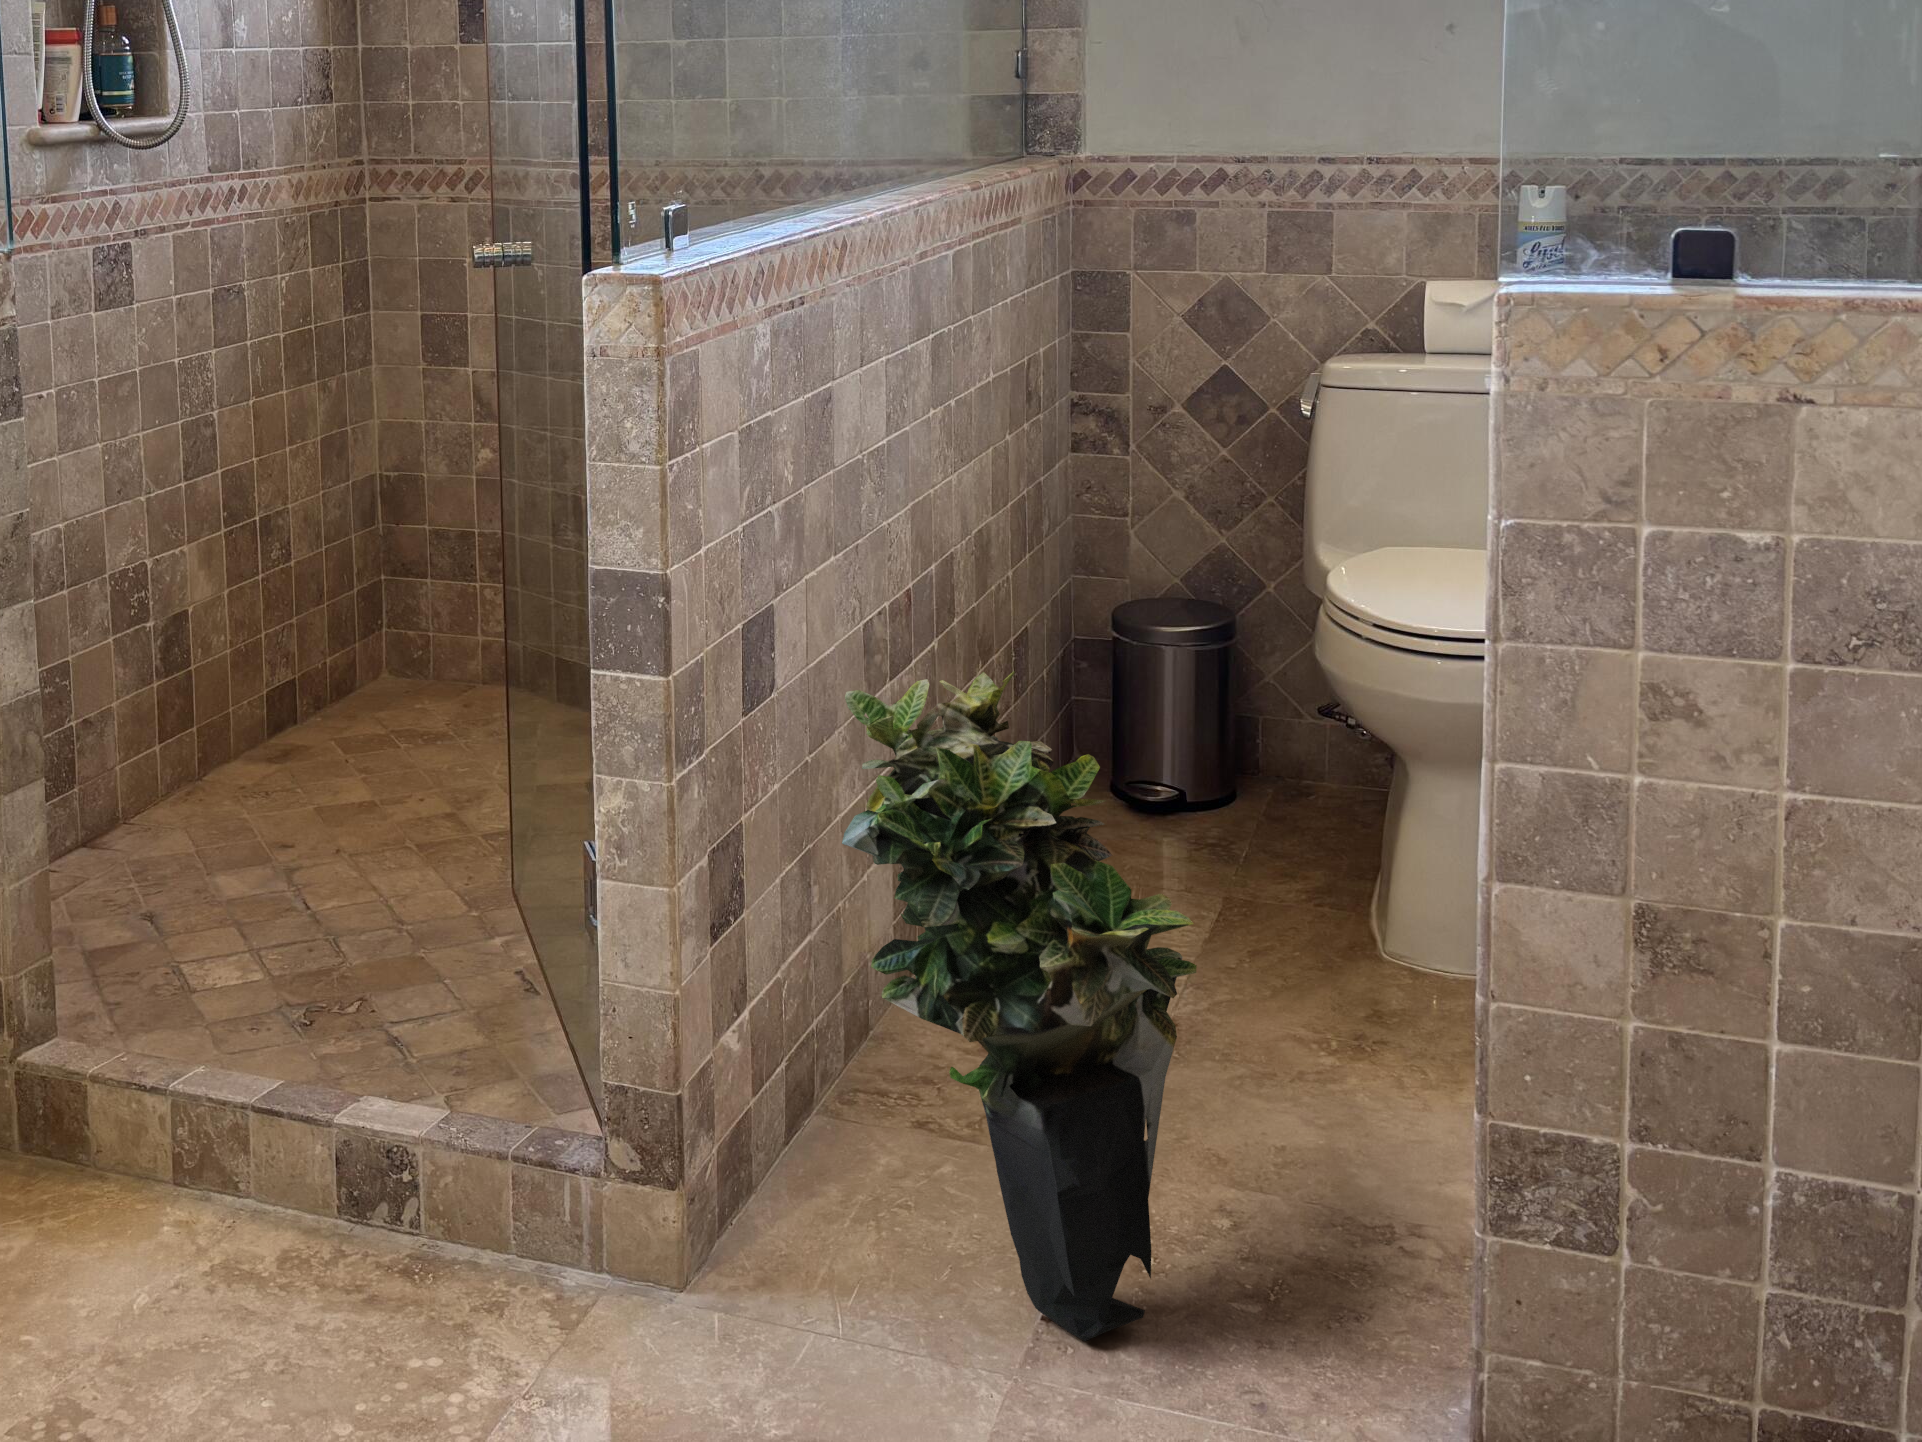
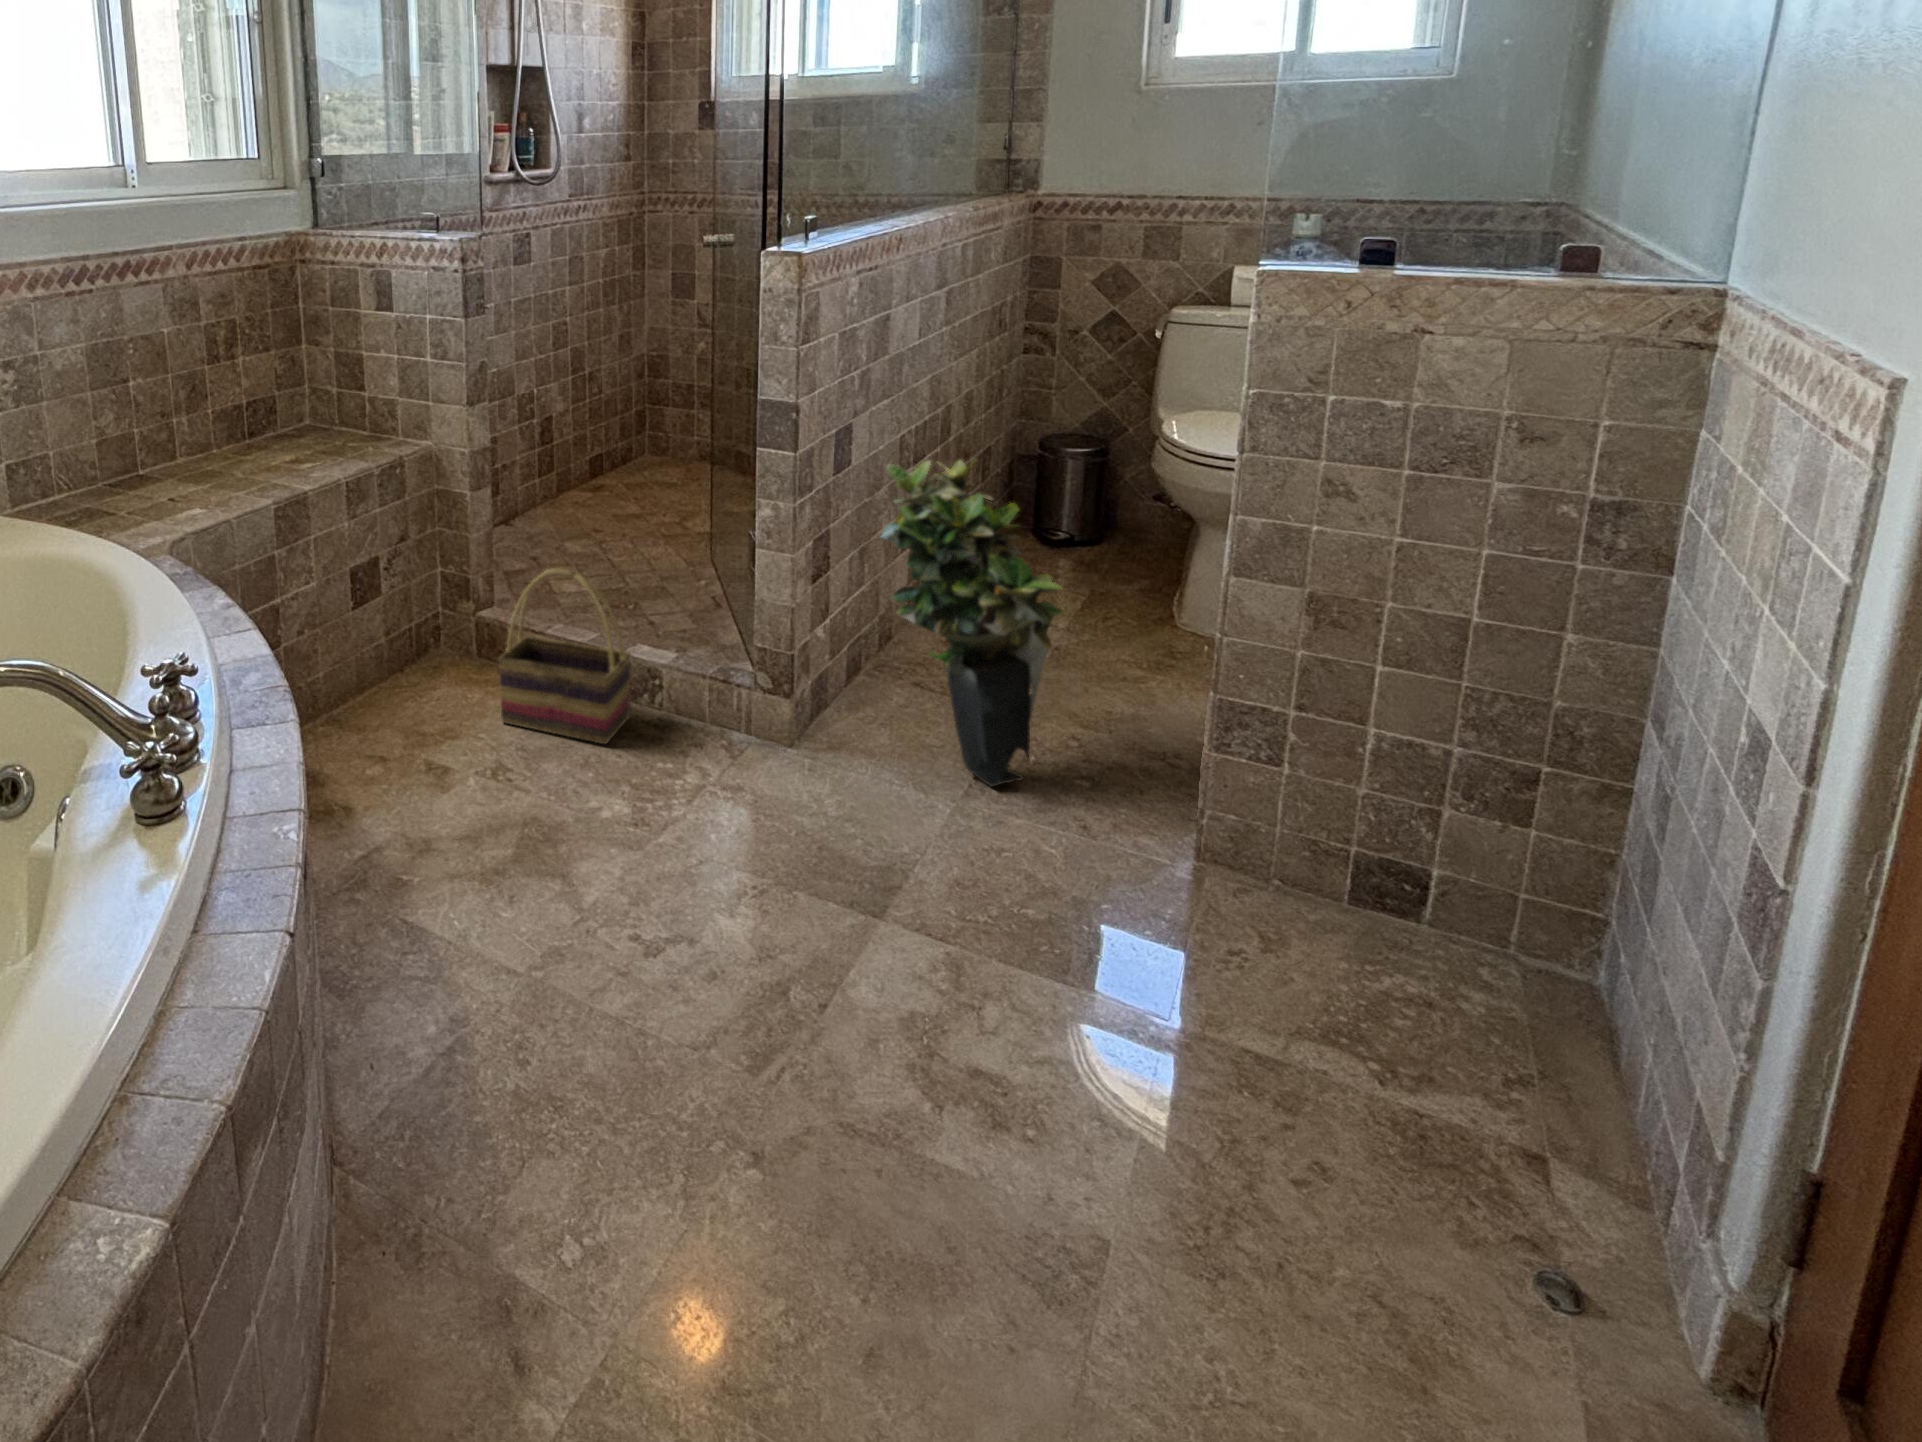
basket: none [57,954,351,1334] -> present [498,568,631,744]

